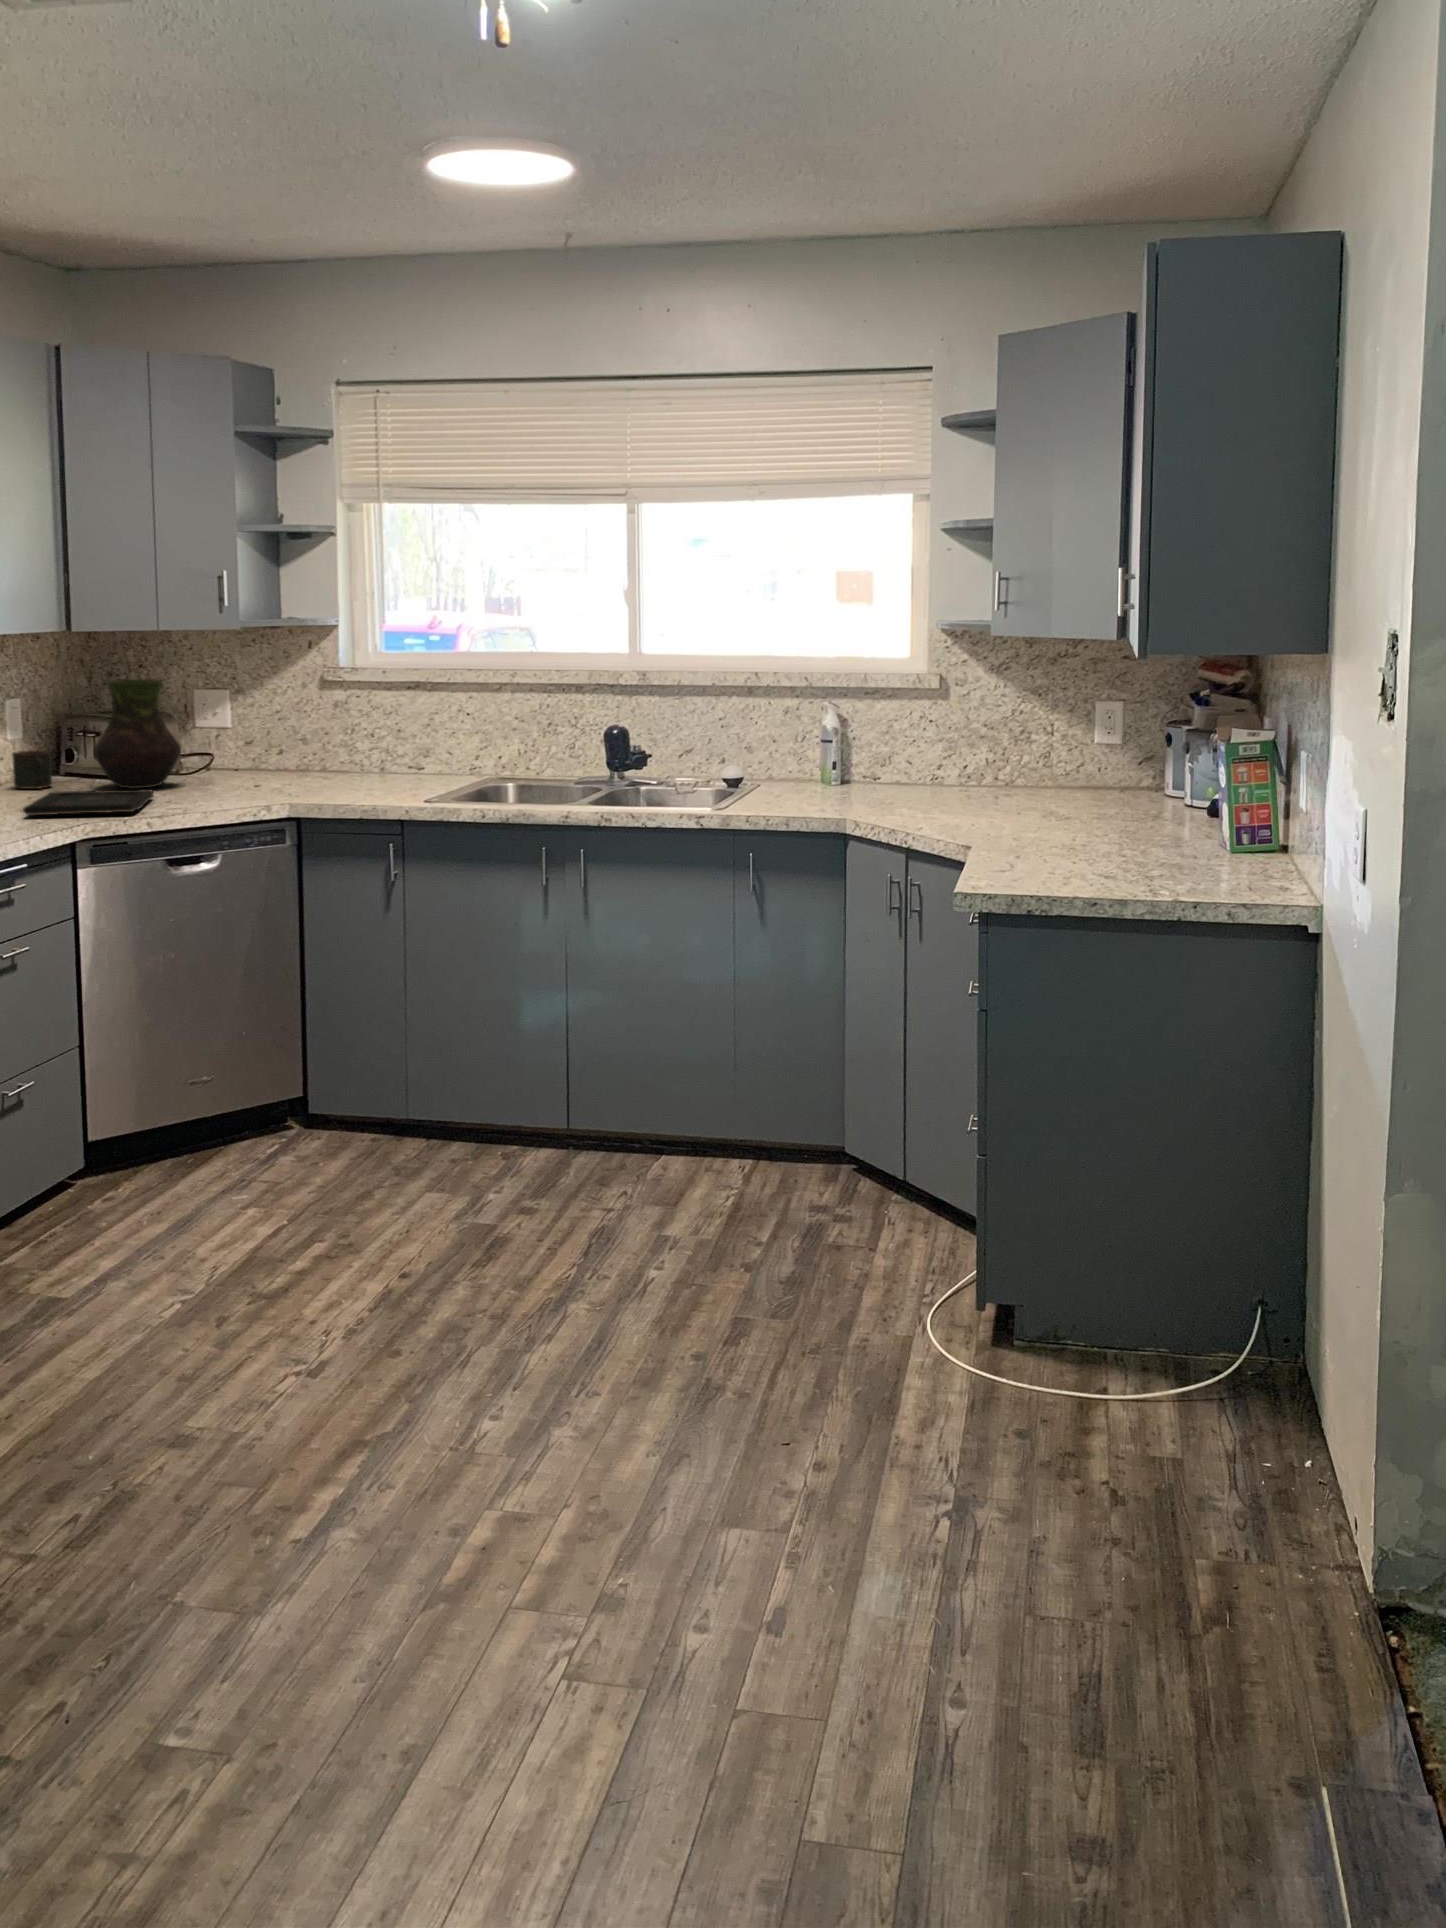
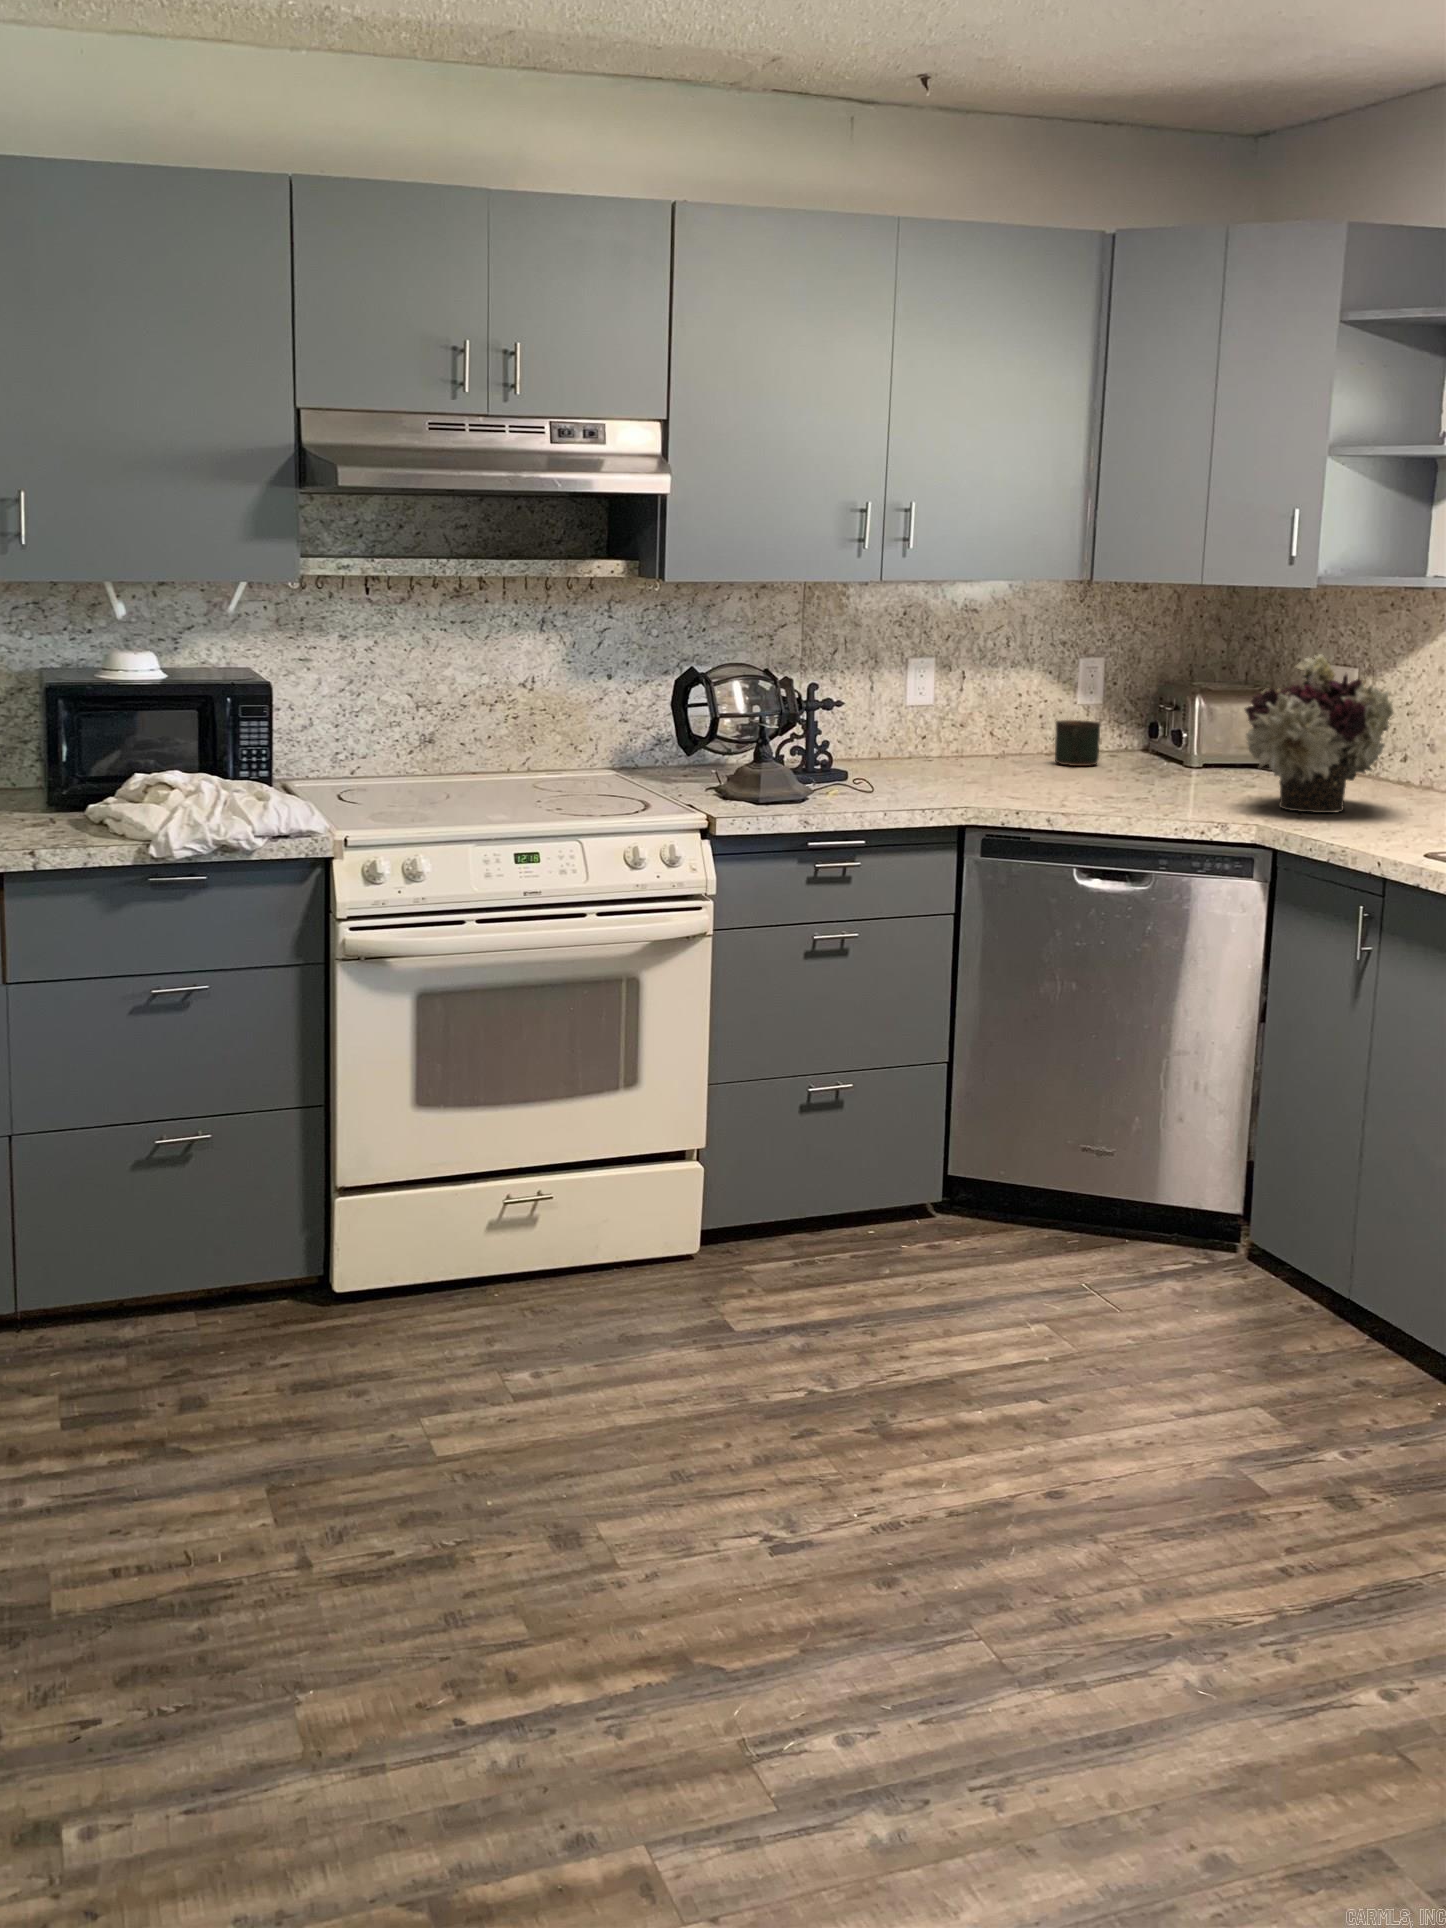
vase: present [93,679,181,789] -> none [1124,643,1235,780]
flower arrangement: none [233,681,343,795] -> present [1244,654,1393,813]
tray: present [23,789,154,815] -> none [942,768,1138,801]

